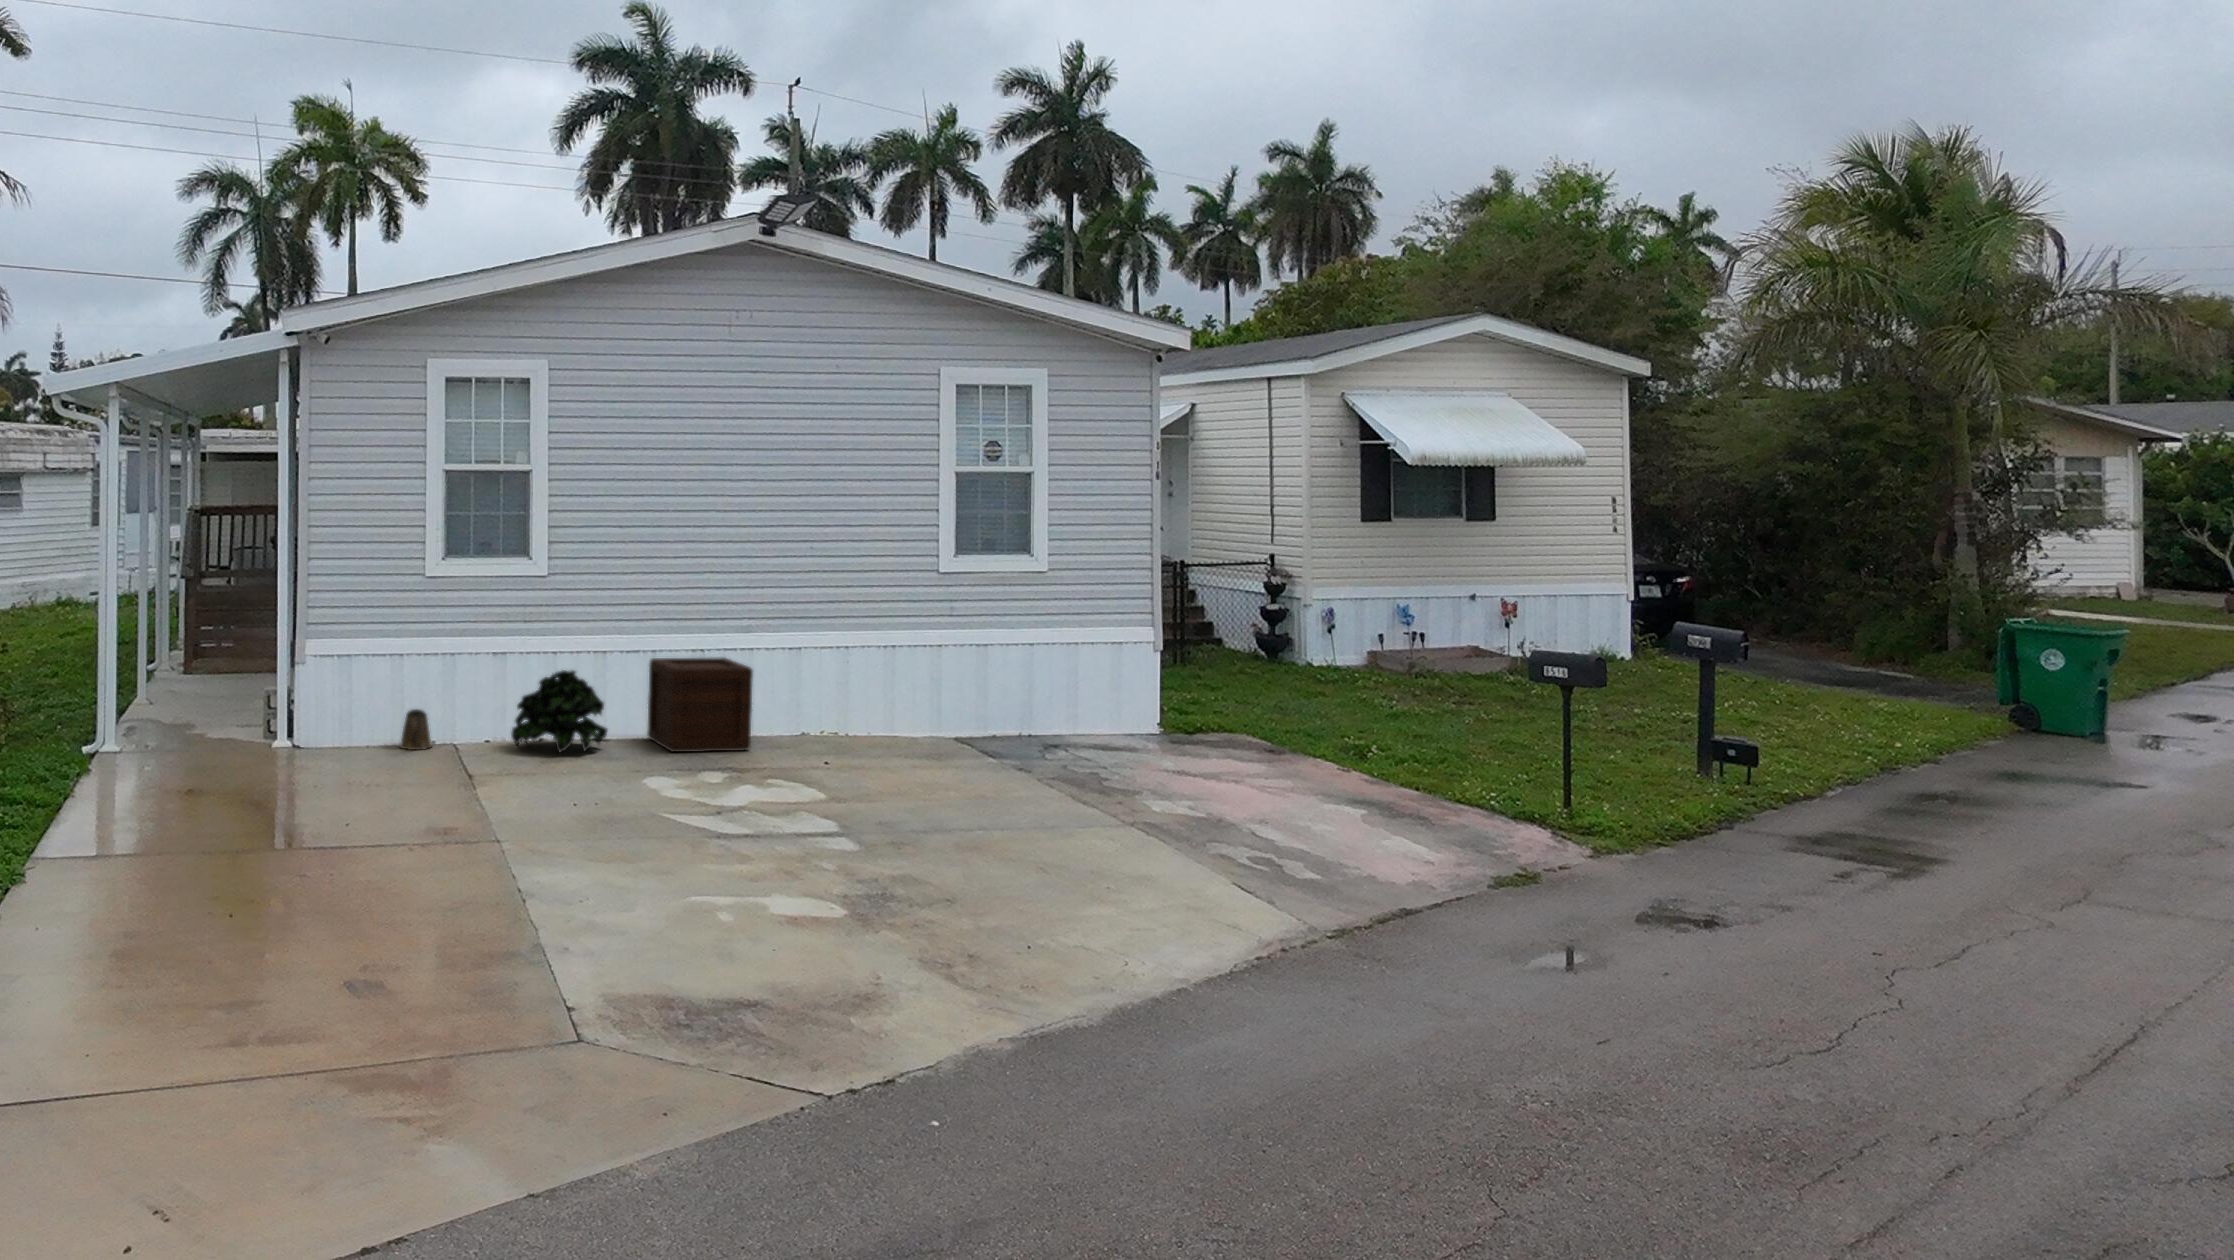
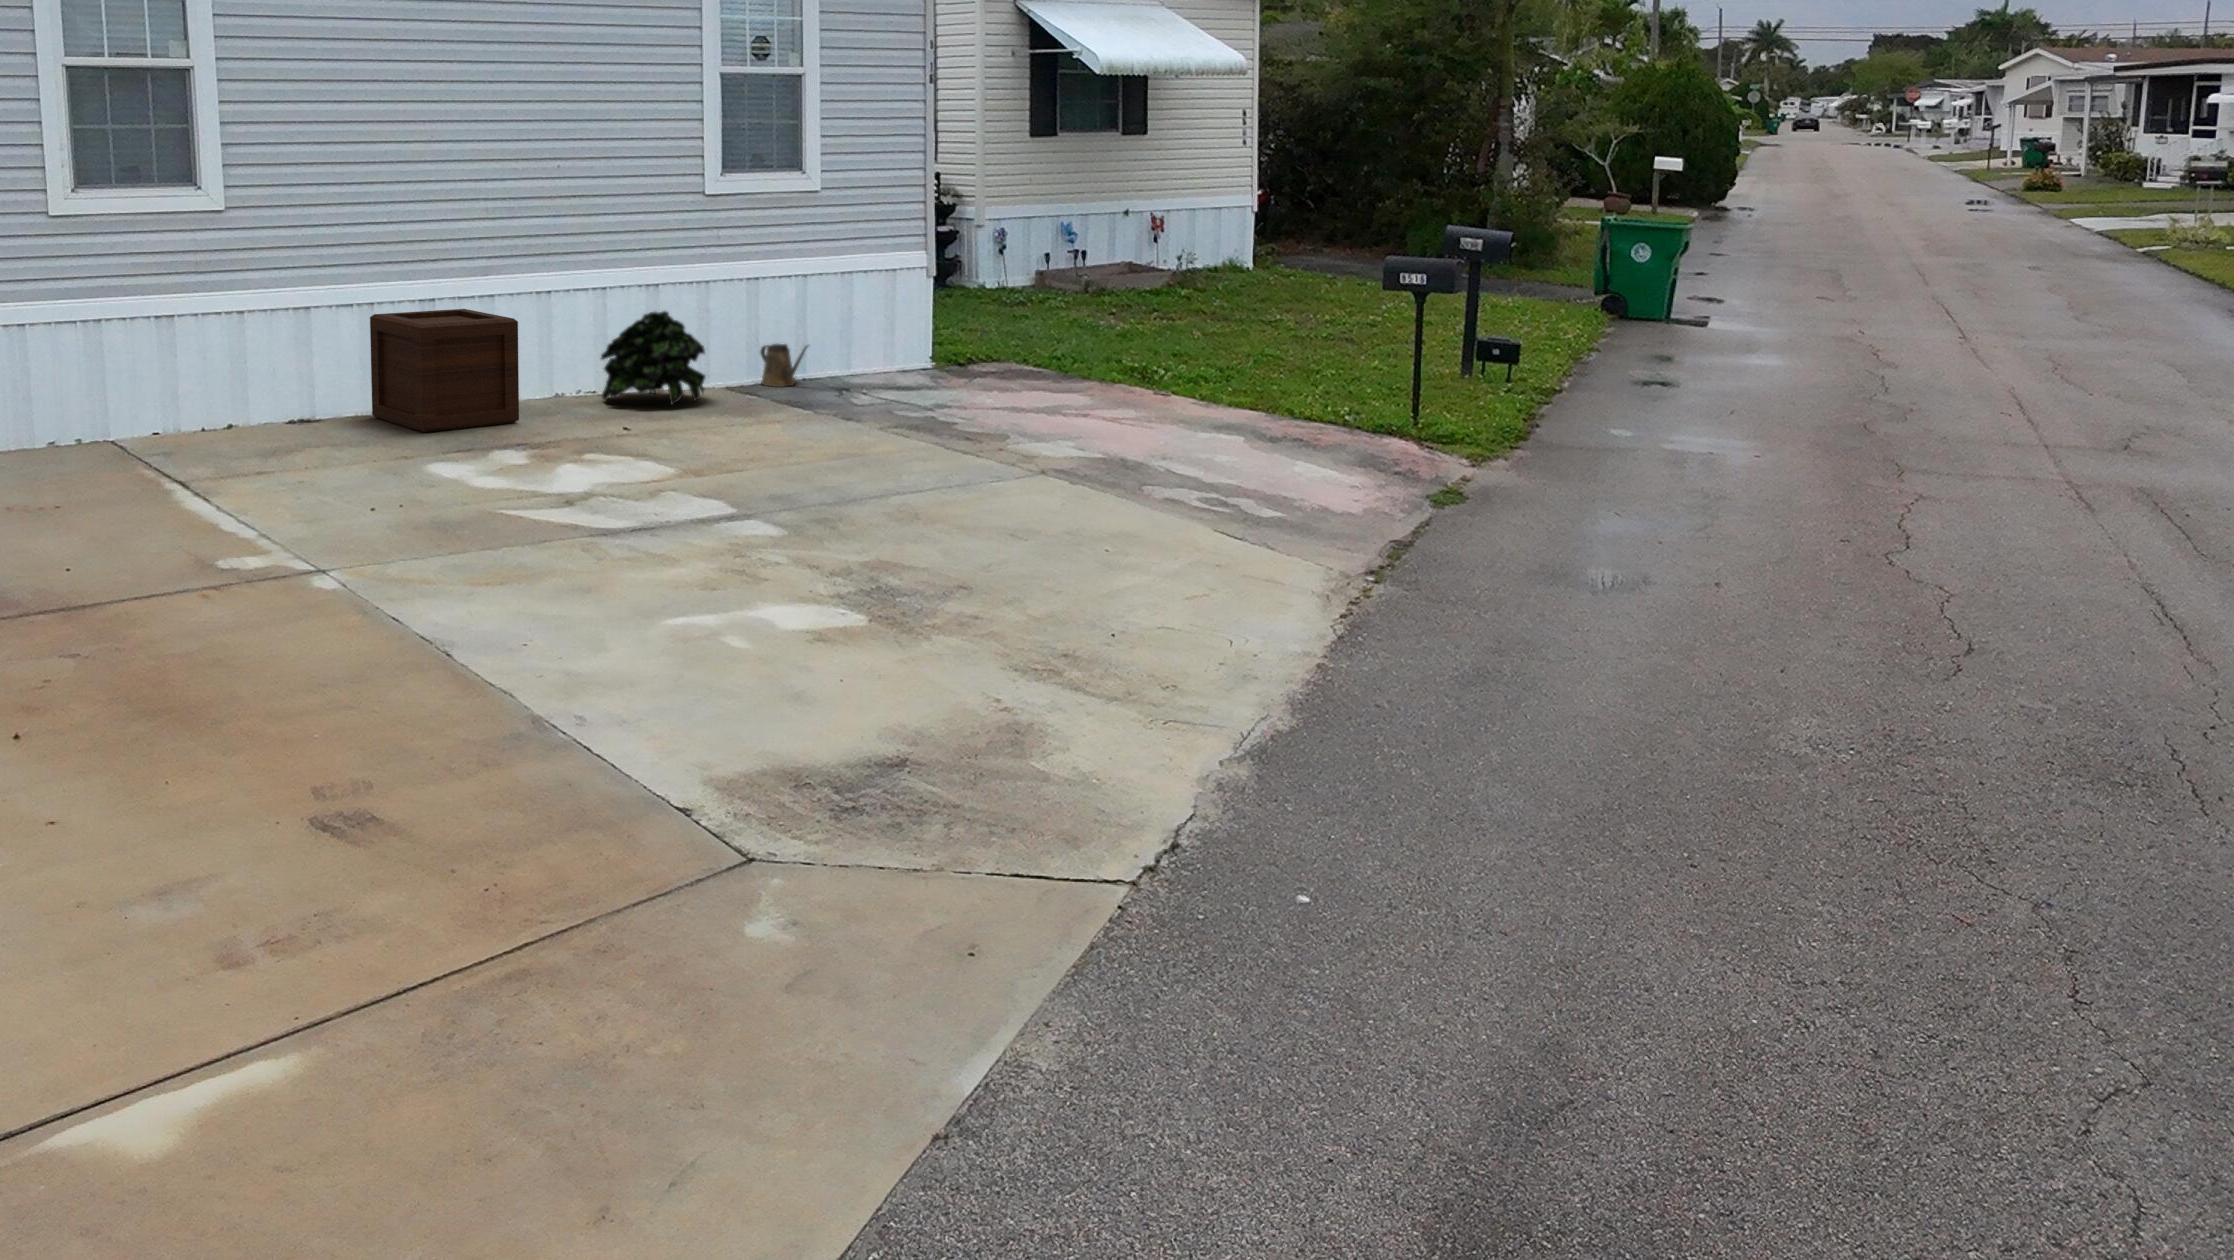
potted plant: present [511,670,607,752] -> present [601,311,705,404]
watering can: present [400,709,431,750] -> present [760,344,808,387]

